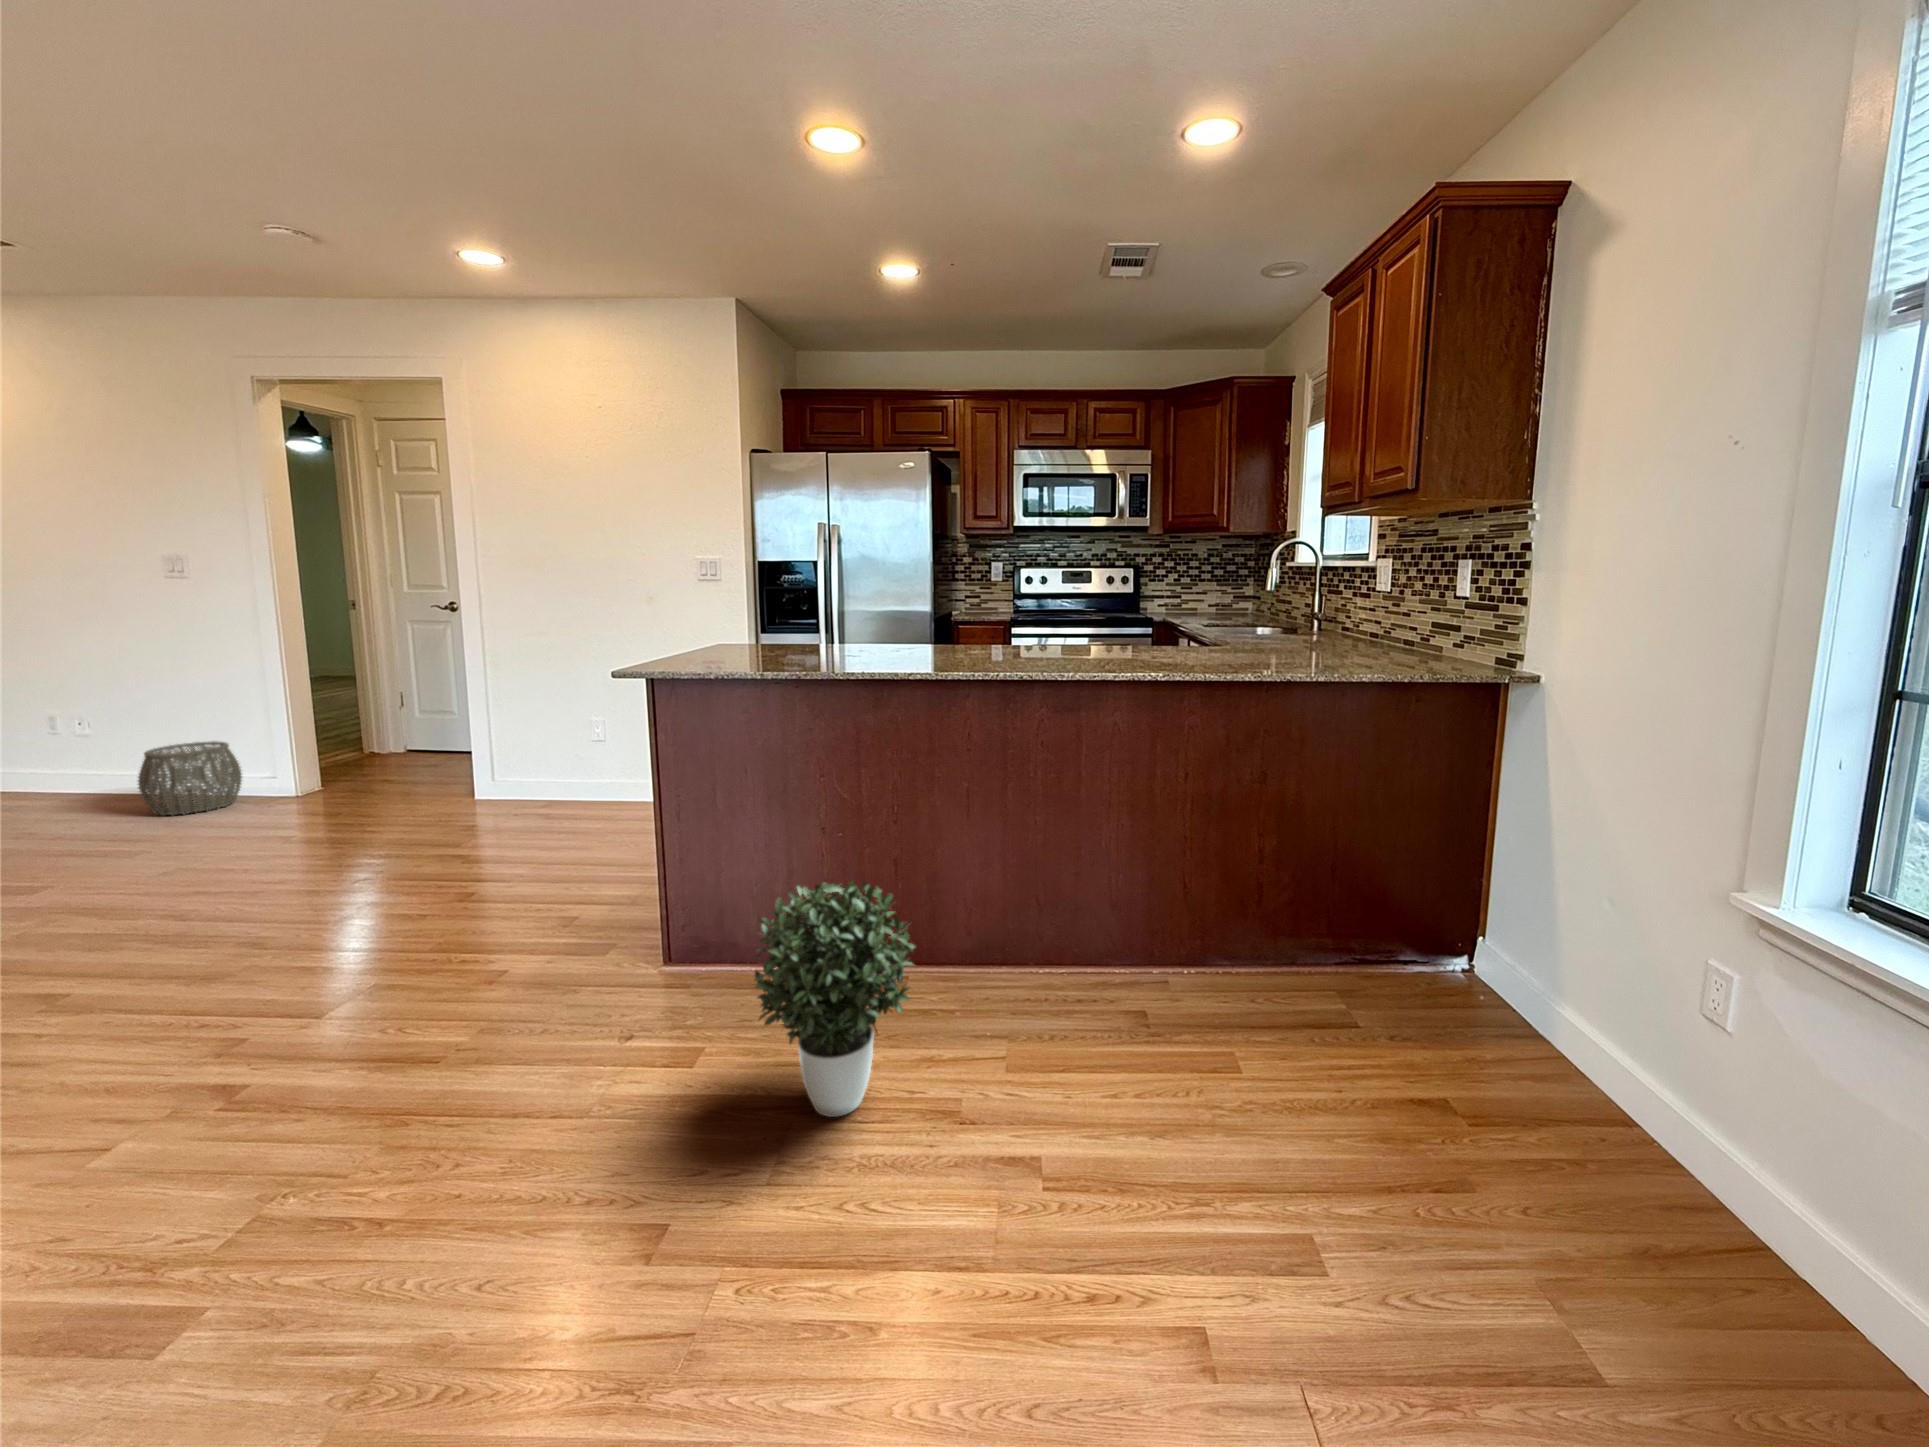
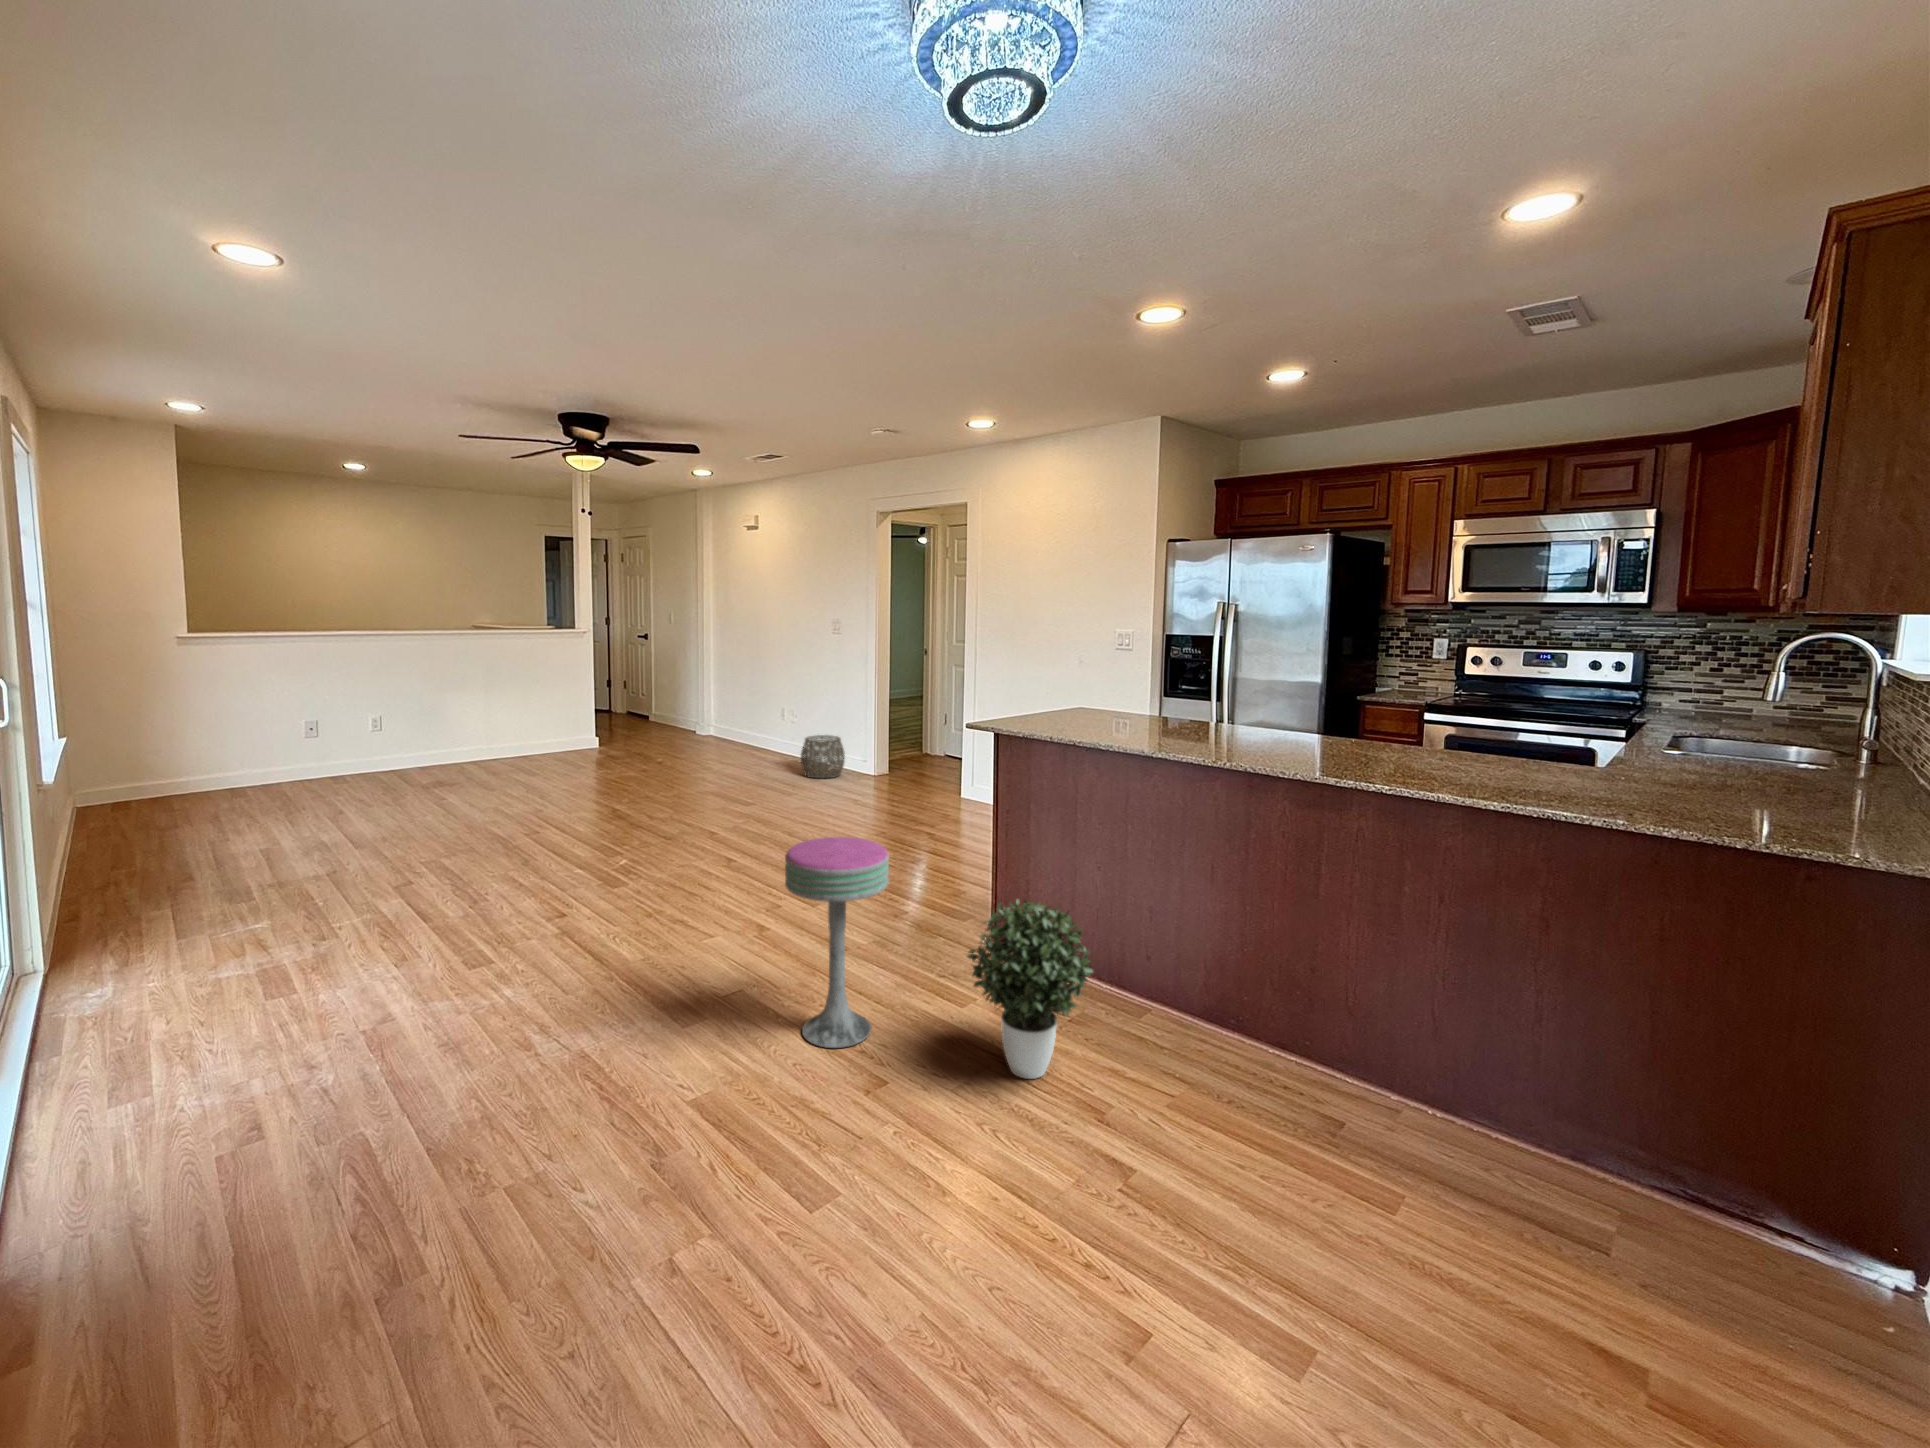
bar stool: none [370,866,591,1240] -> present [785,837,889,1048]

